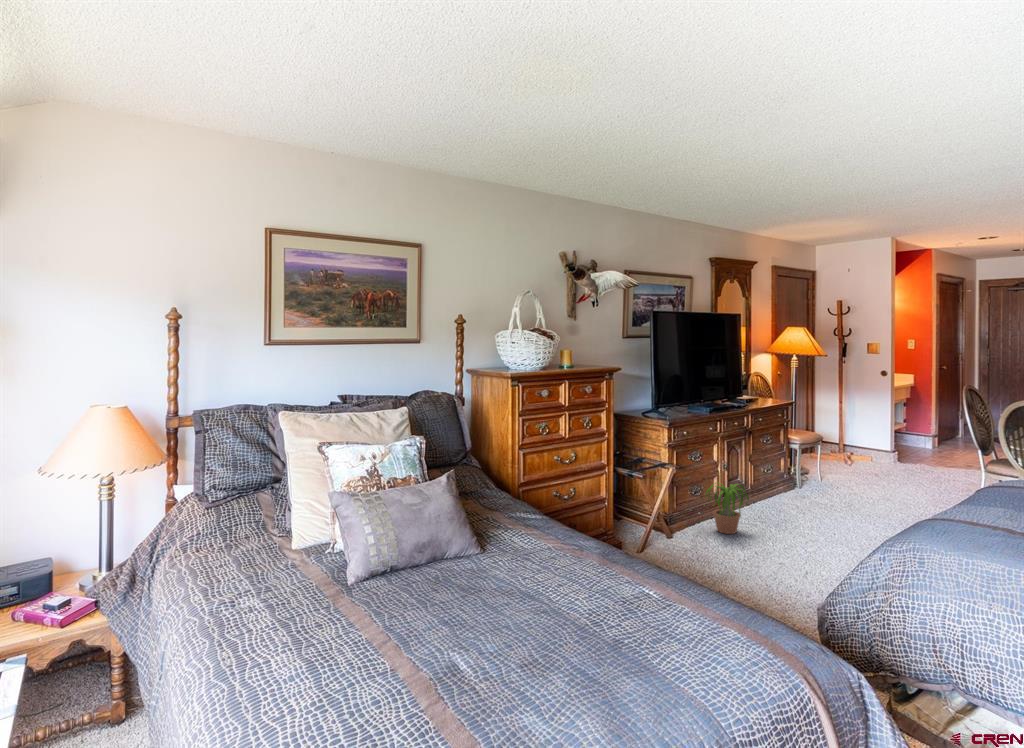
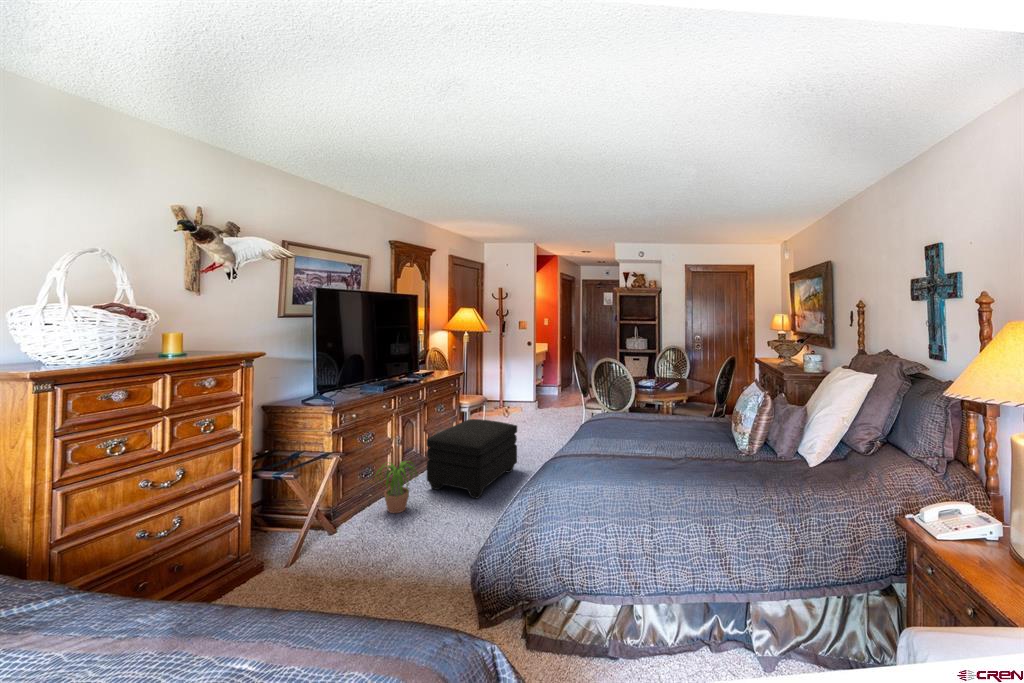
ottoman: none [756,454,871,537] -> present [427,419,517,499]

